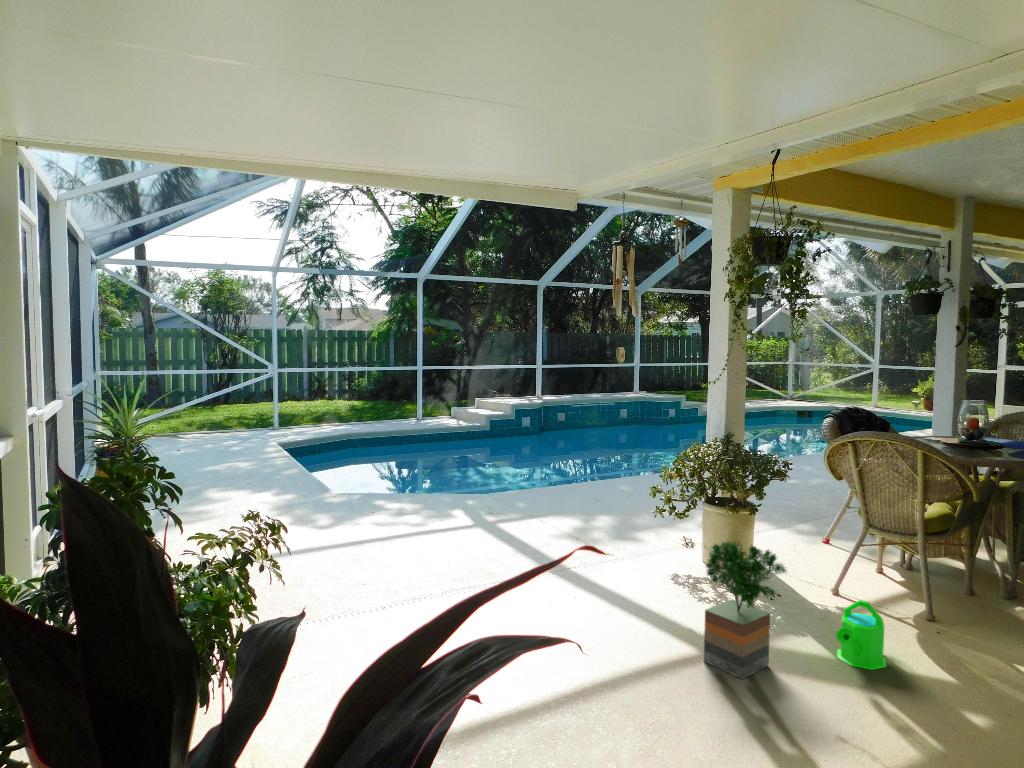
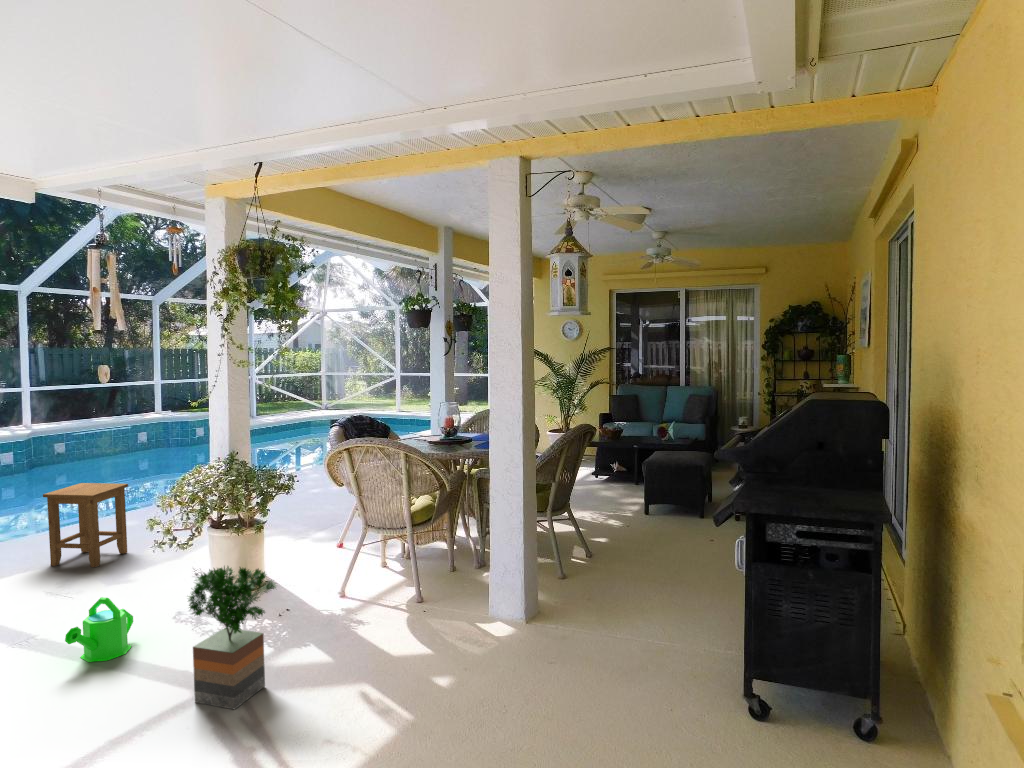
stool: none [568,447,630,520] -> present [43,483,128,567]
watering can: present [836,600,886,670] -> present [65,597,133,662]

